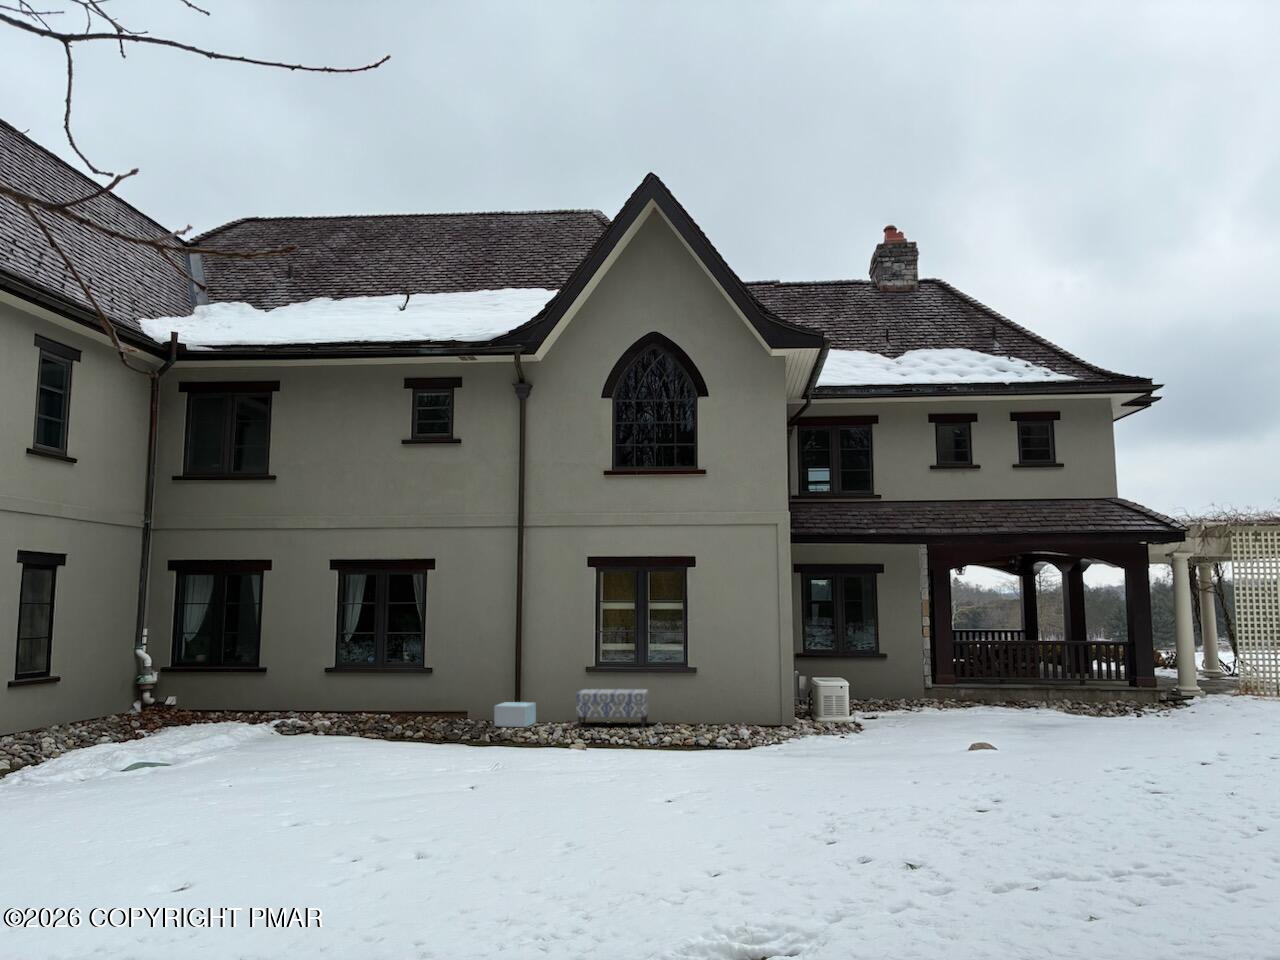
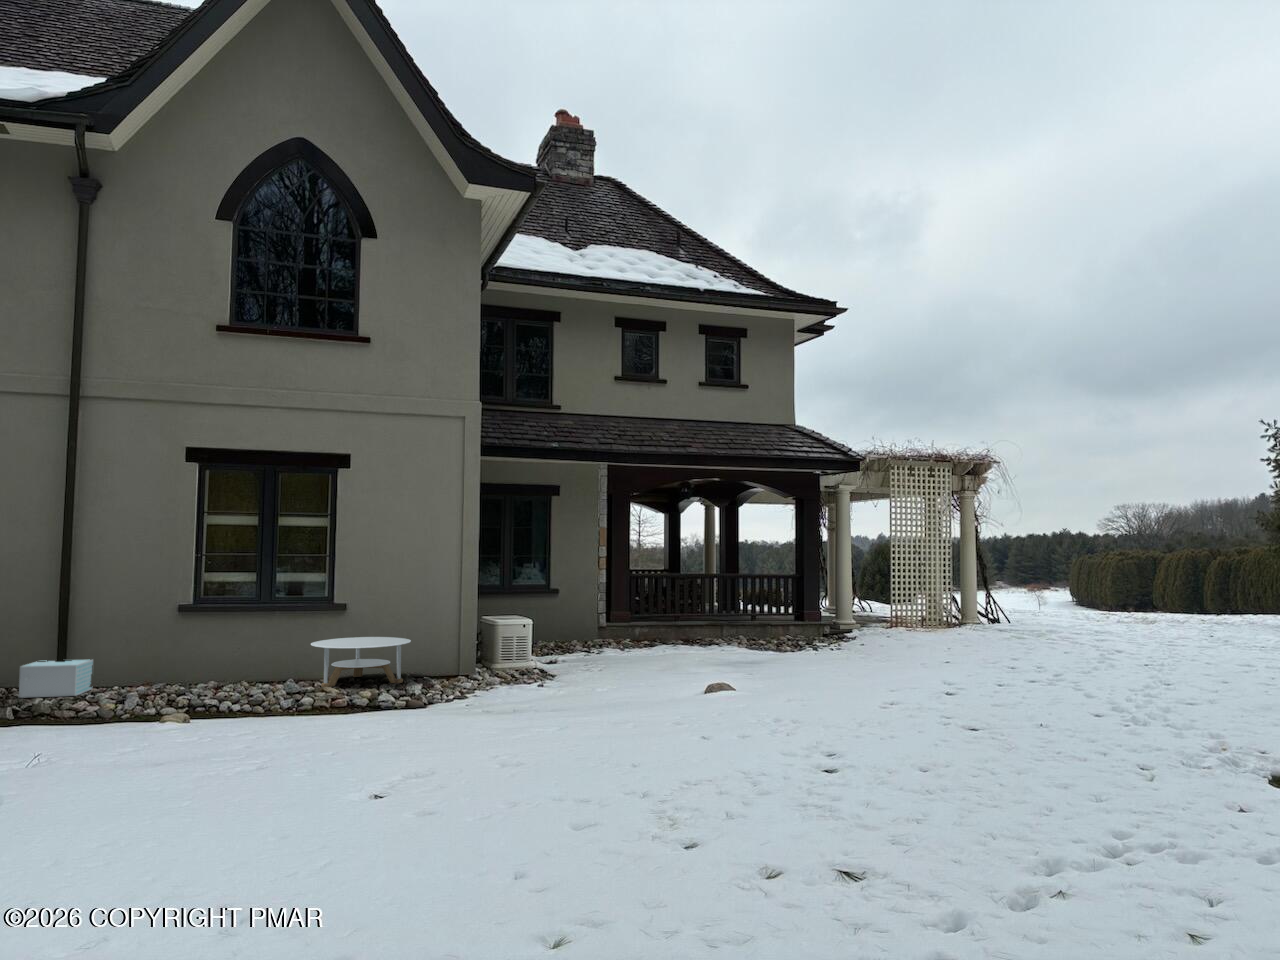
bench: present [576,689,649,727] -> none [162,634,275,691]
round table: none [671,694,742,730] -> present [311,637,411,687]

